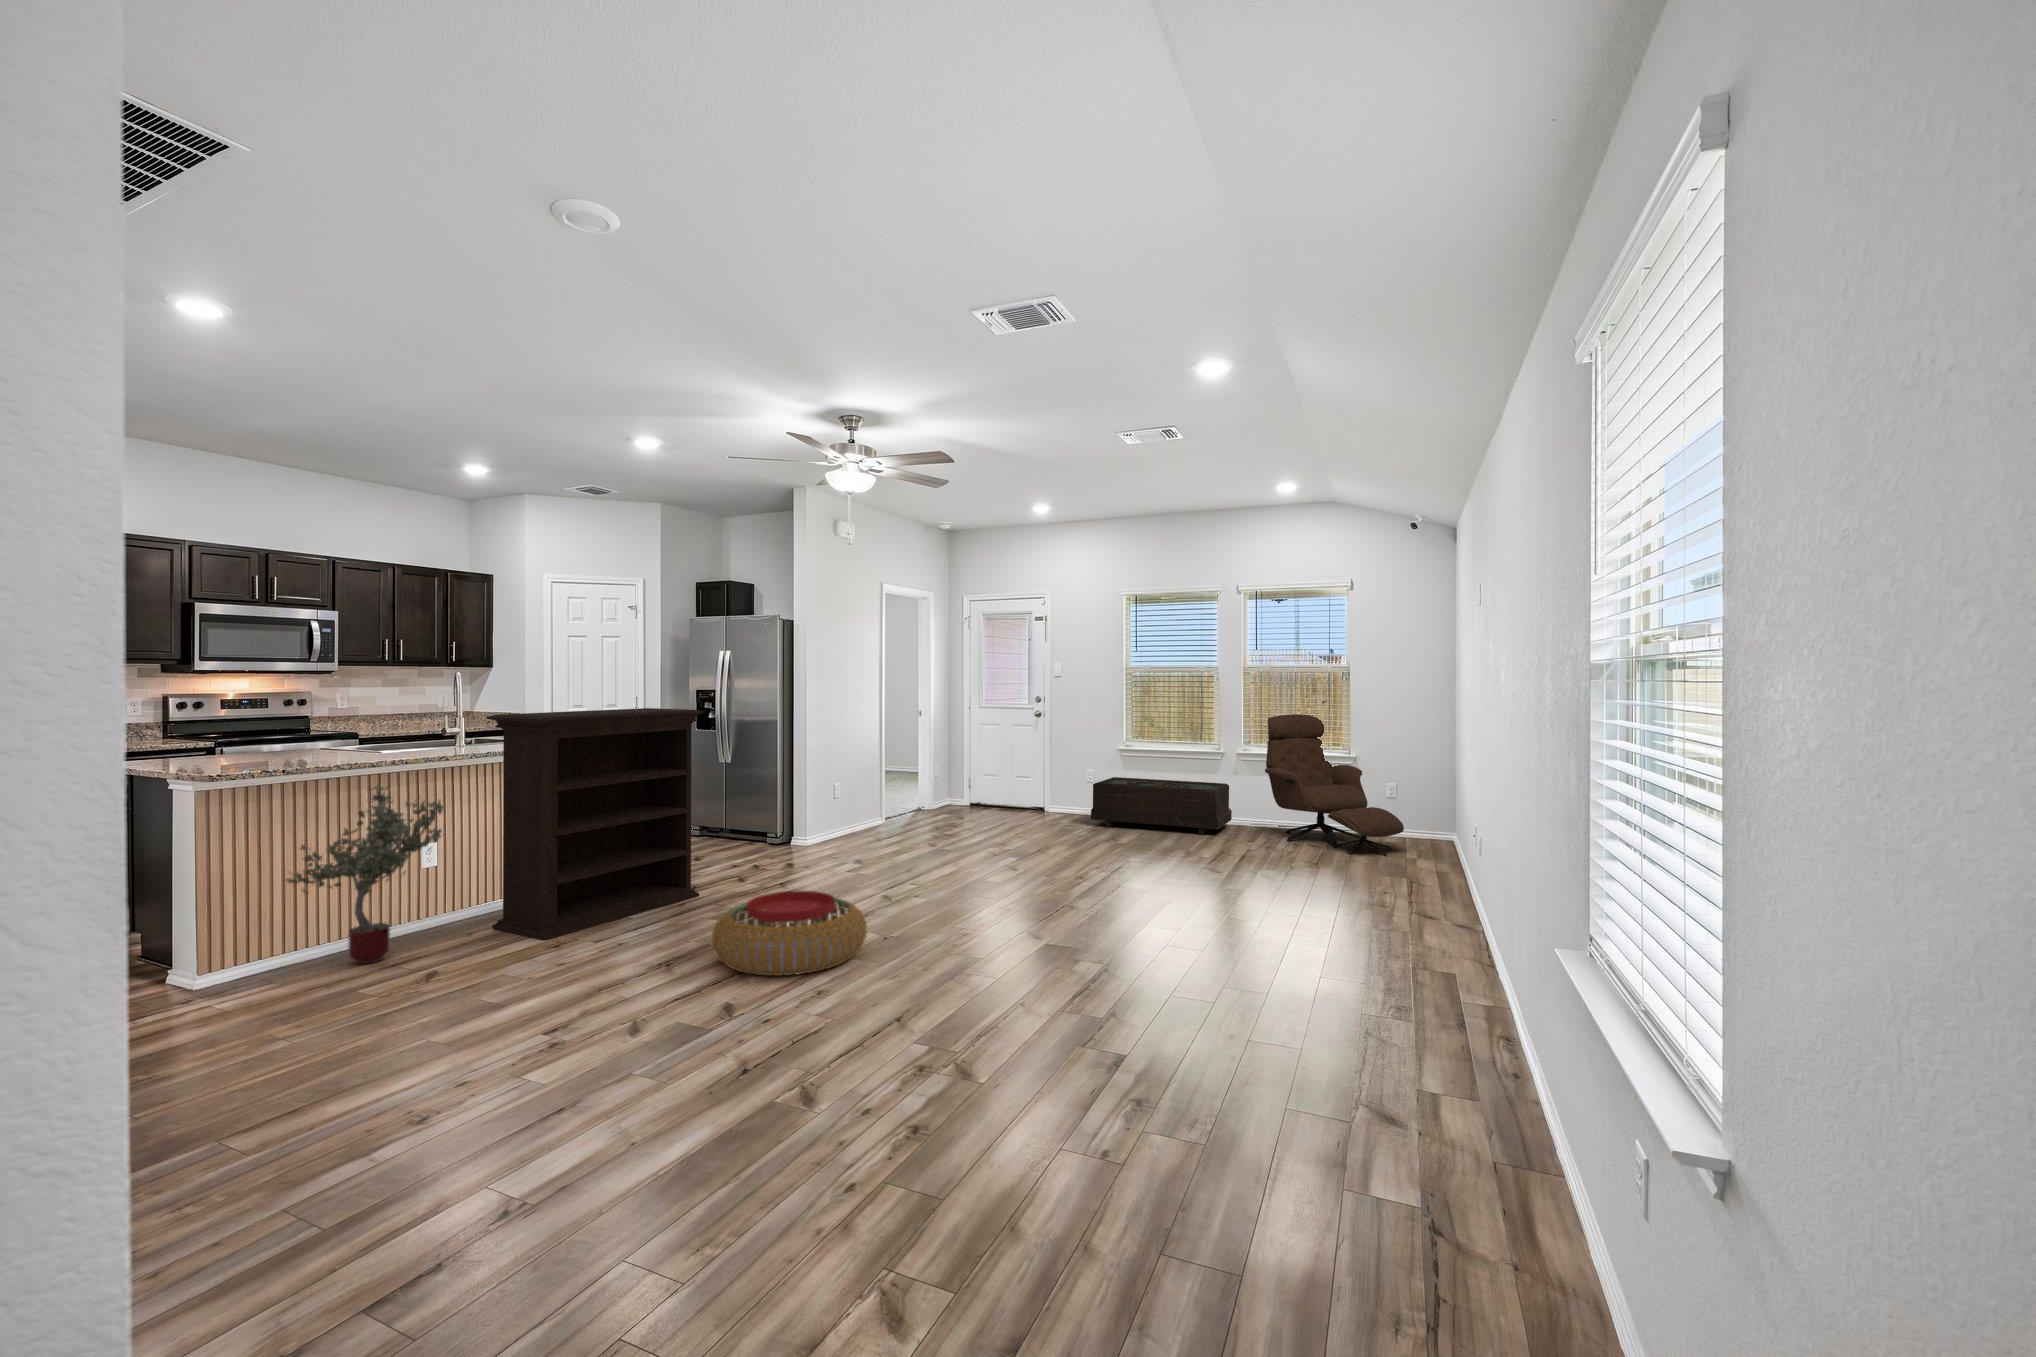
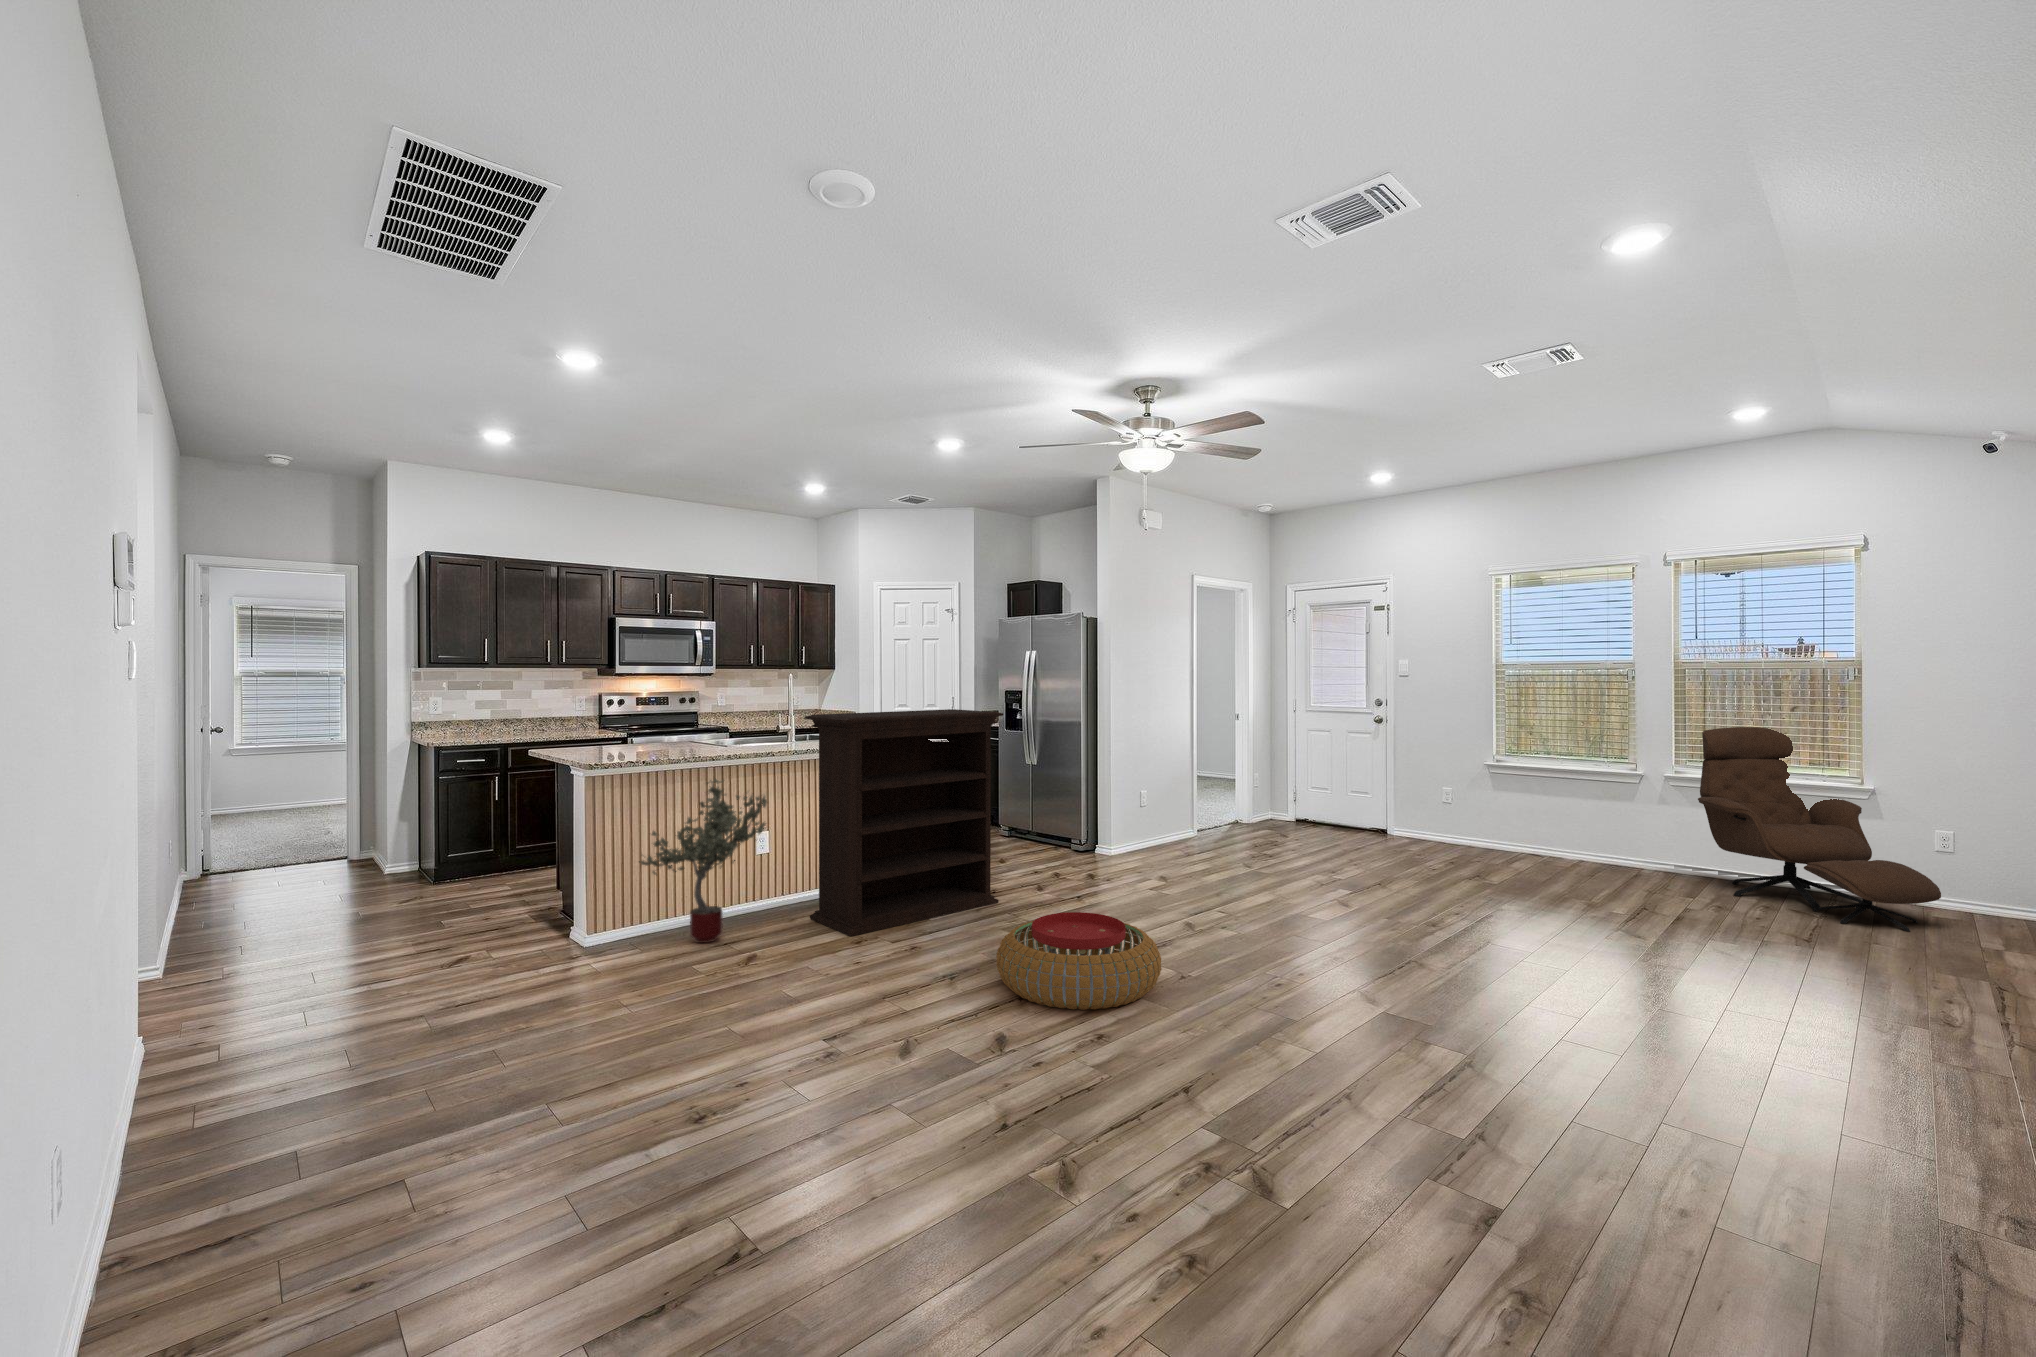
coffee table: present [1091,777,1232,834] -> none [1446,797,1646,876]

